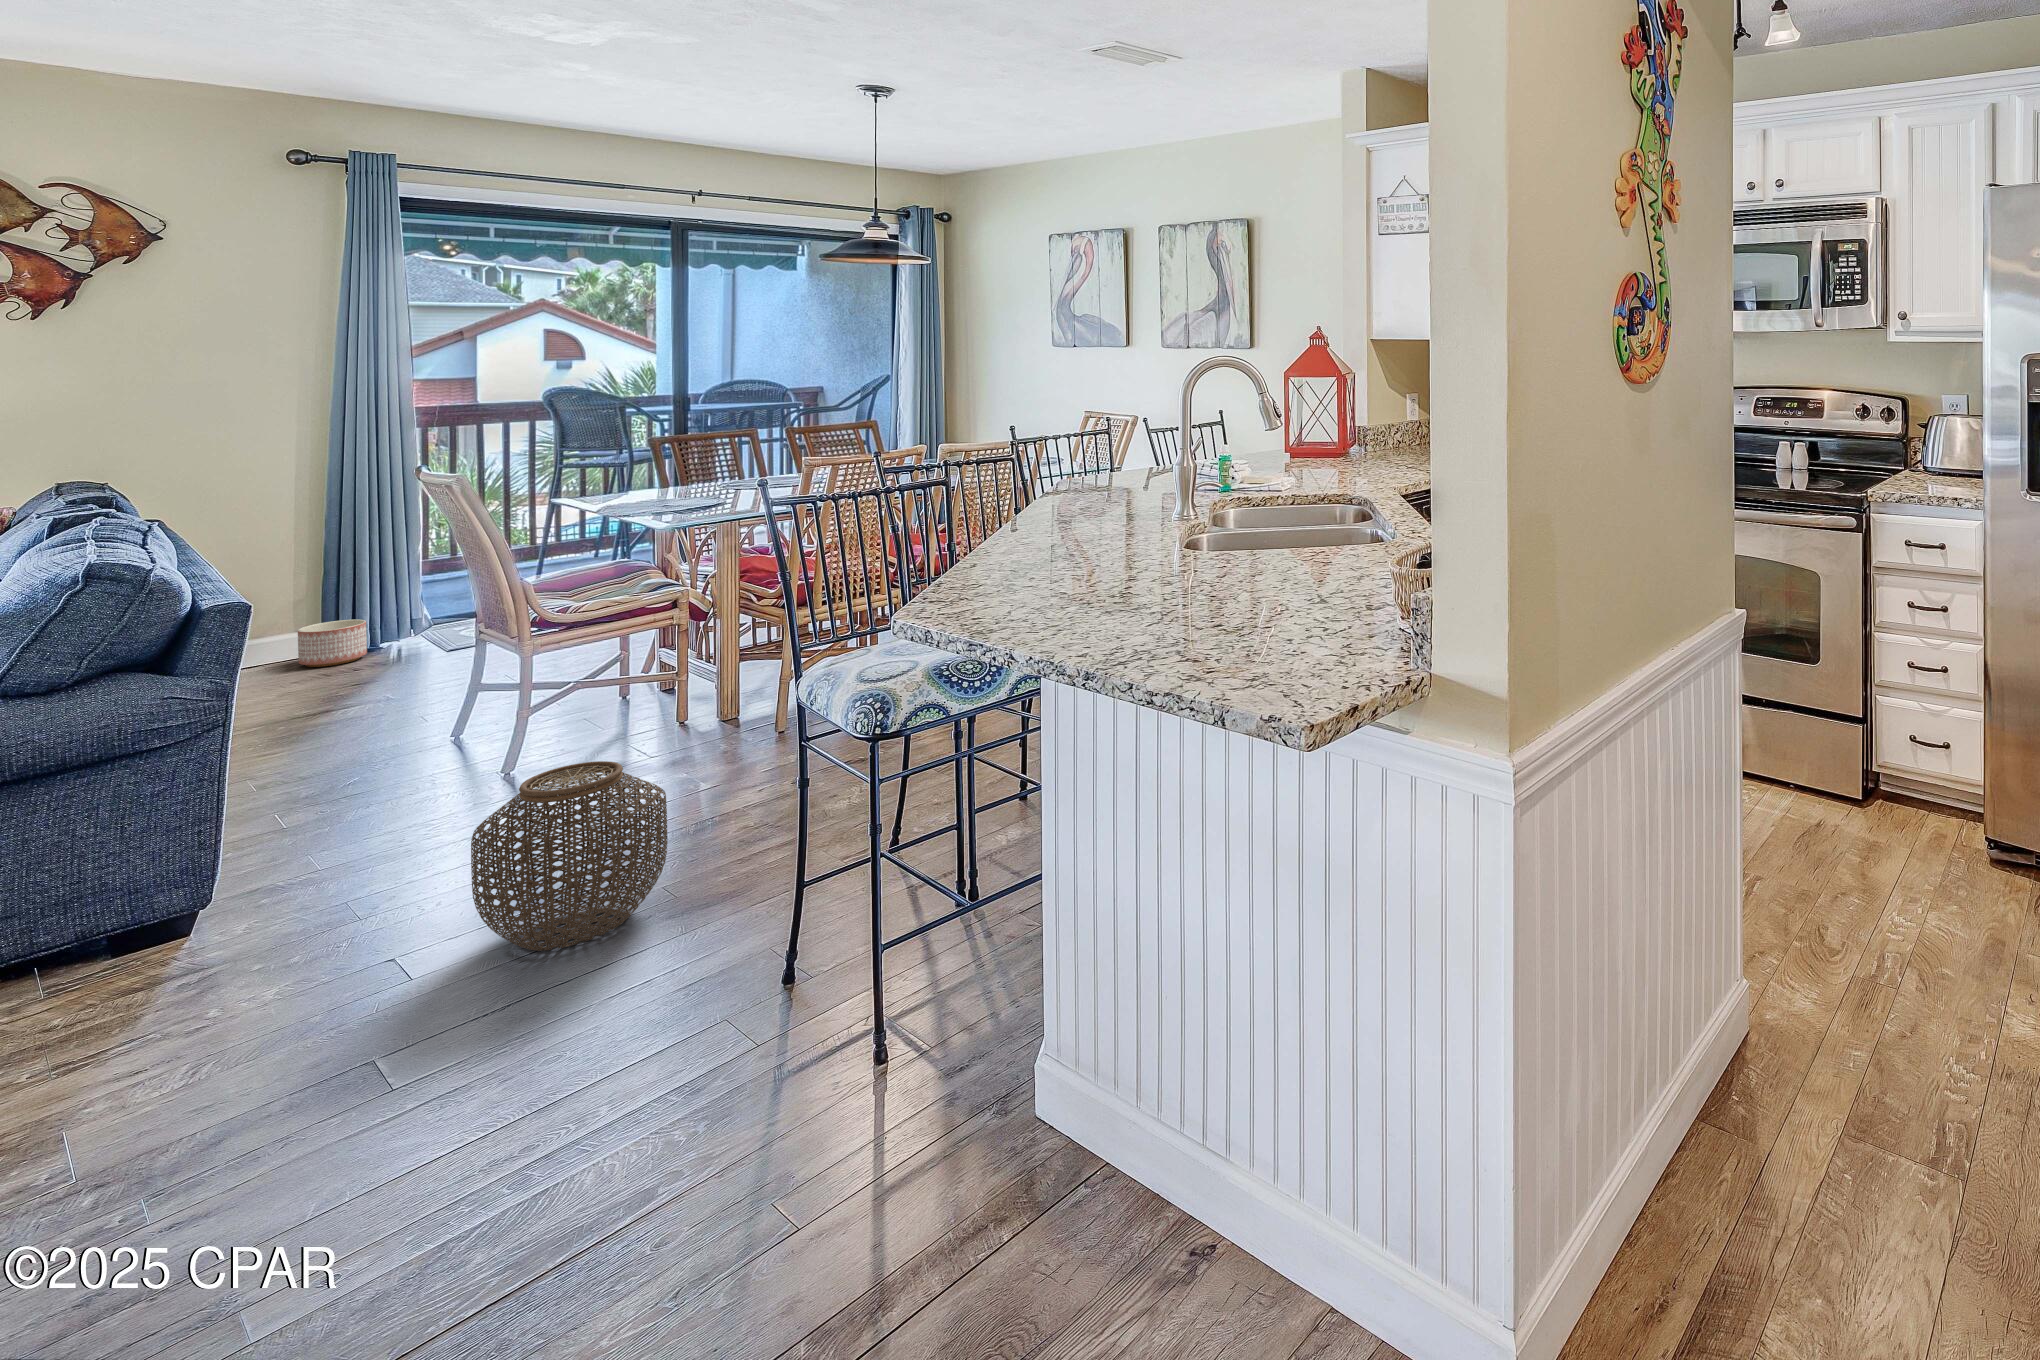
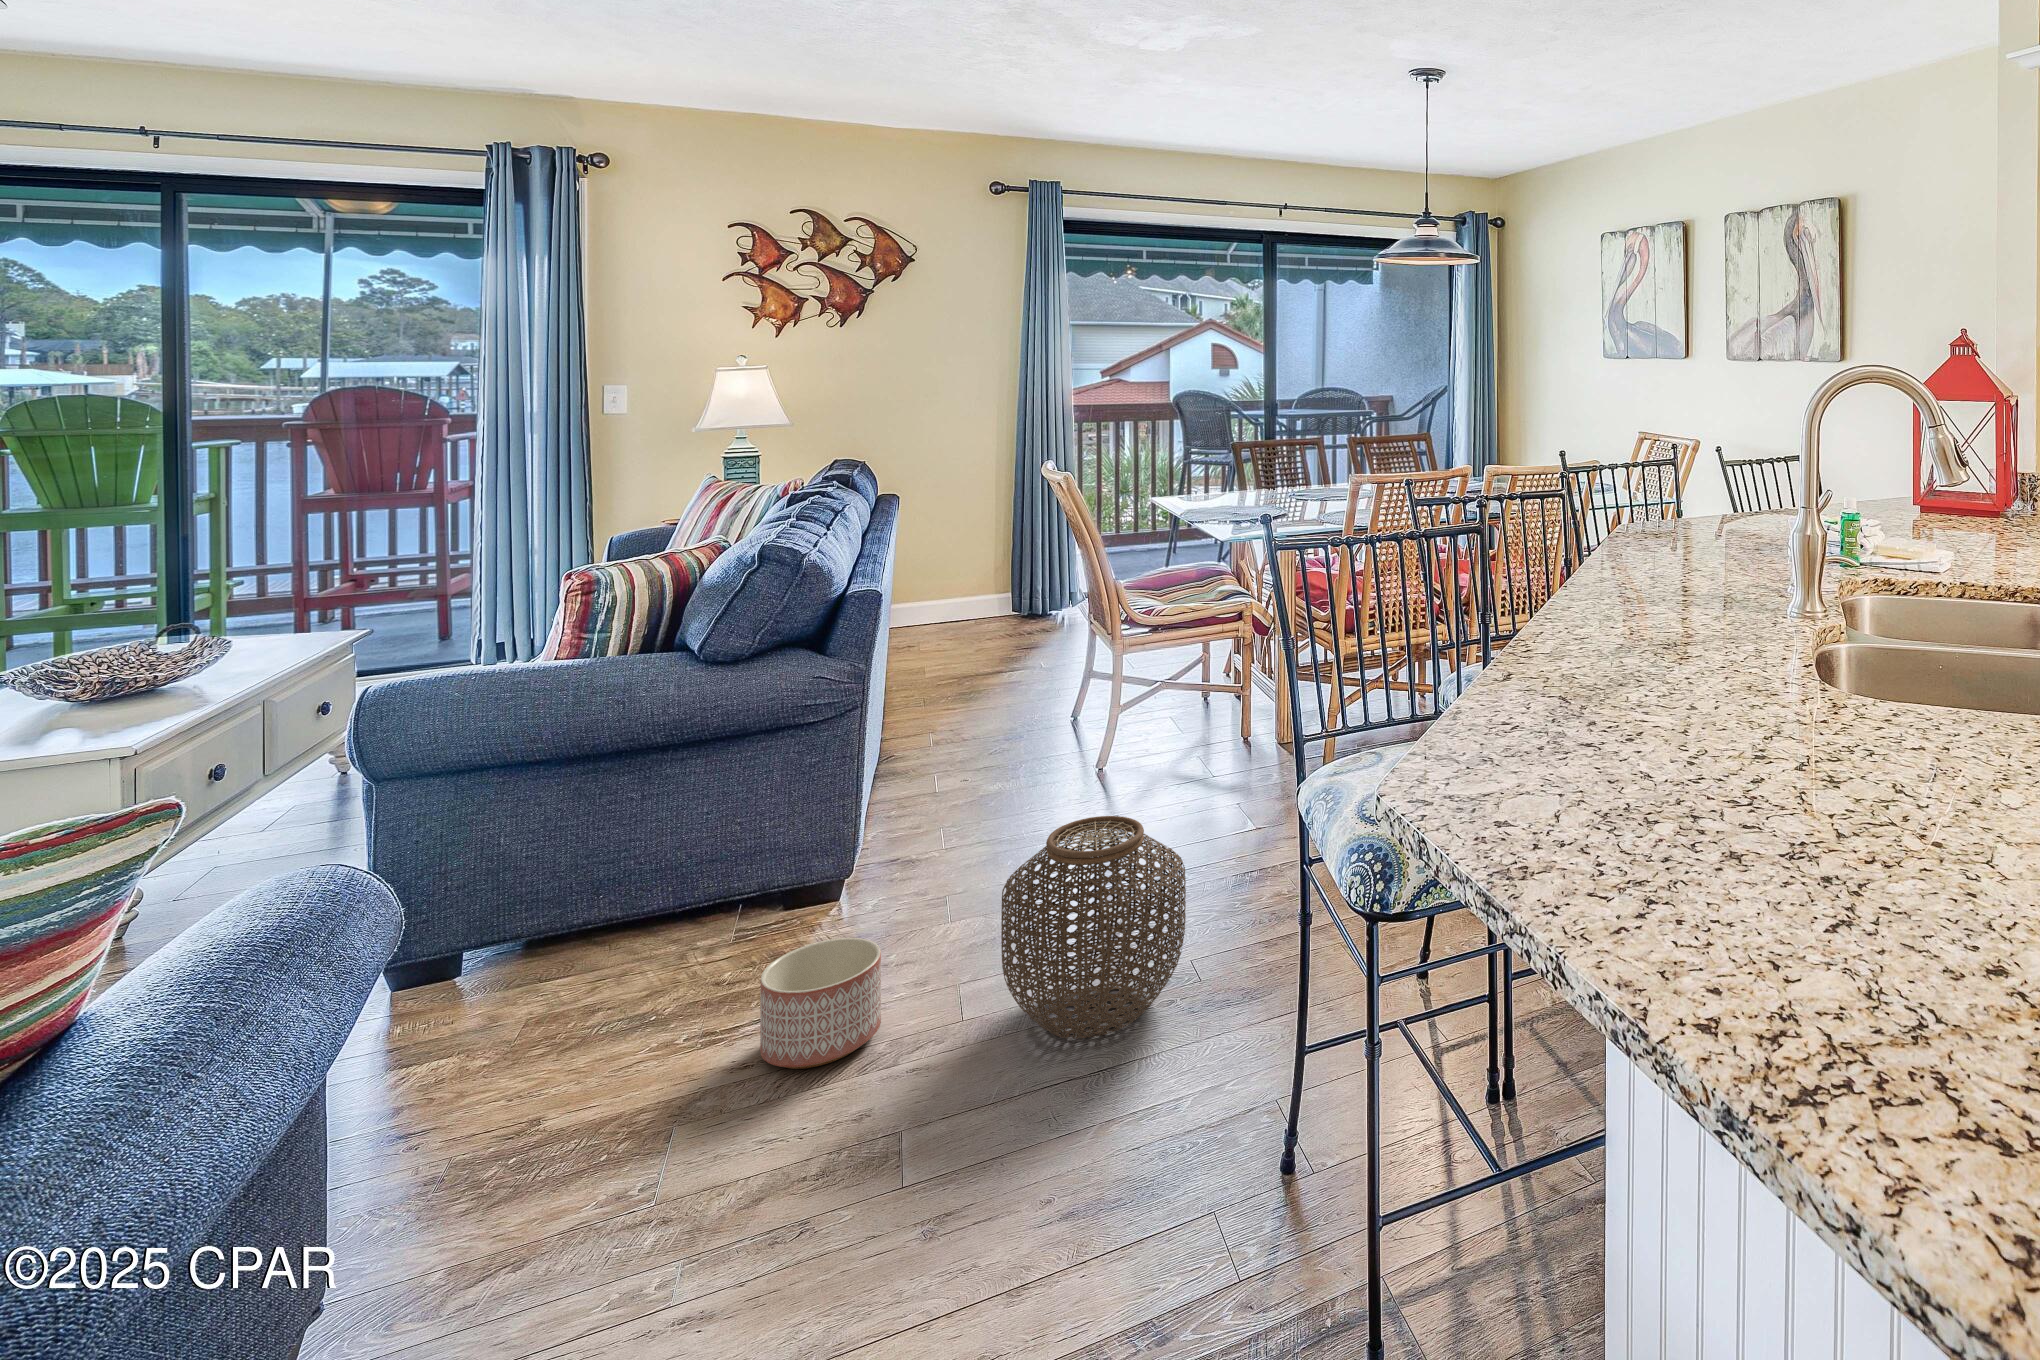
planter: present [298,620,367,667] -> present [760,938,881,1069]

